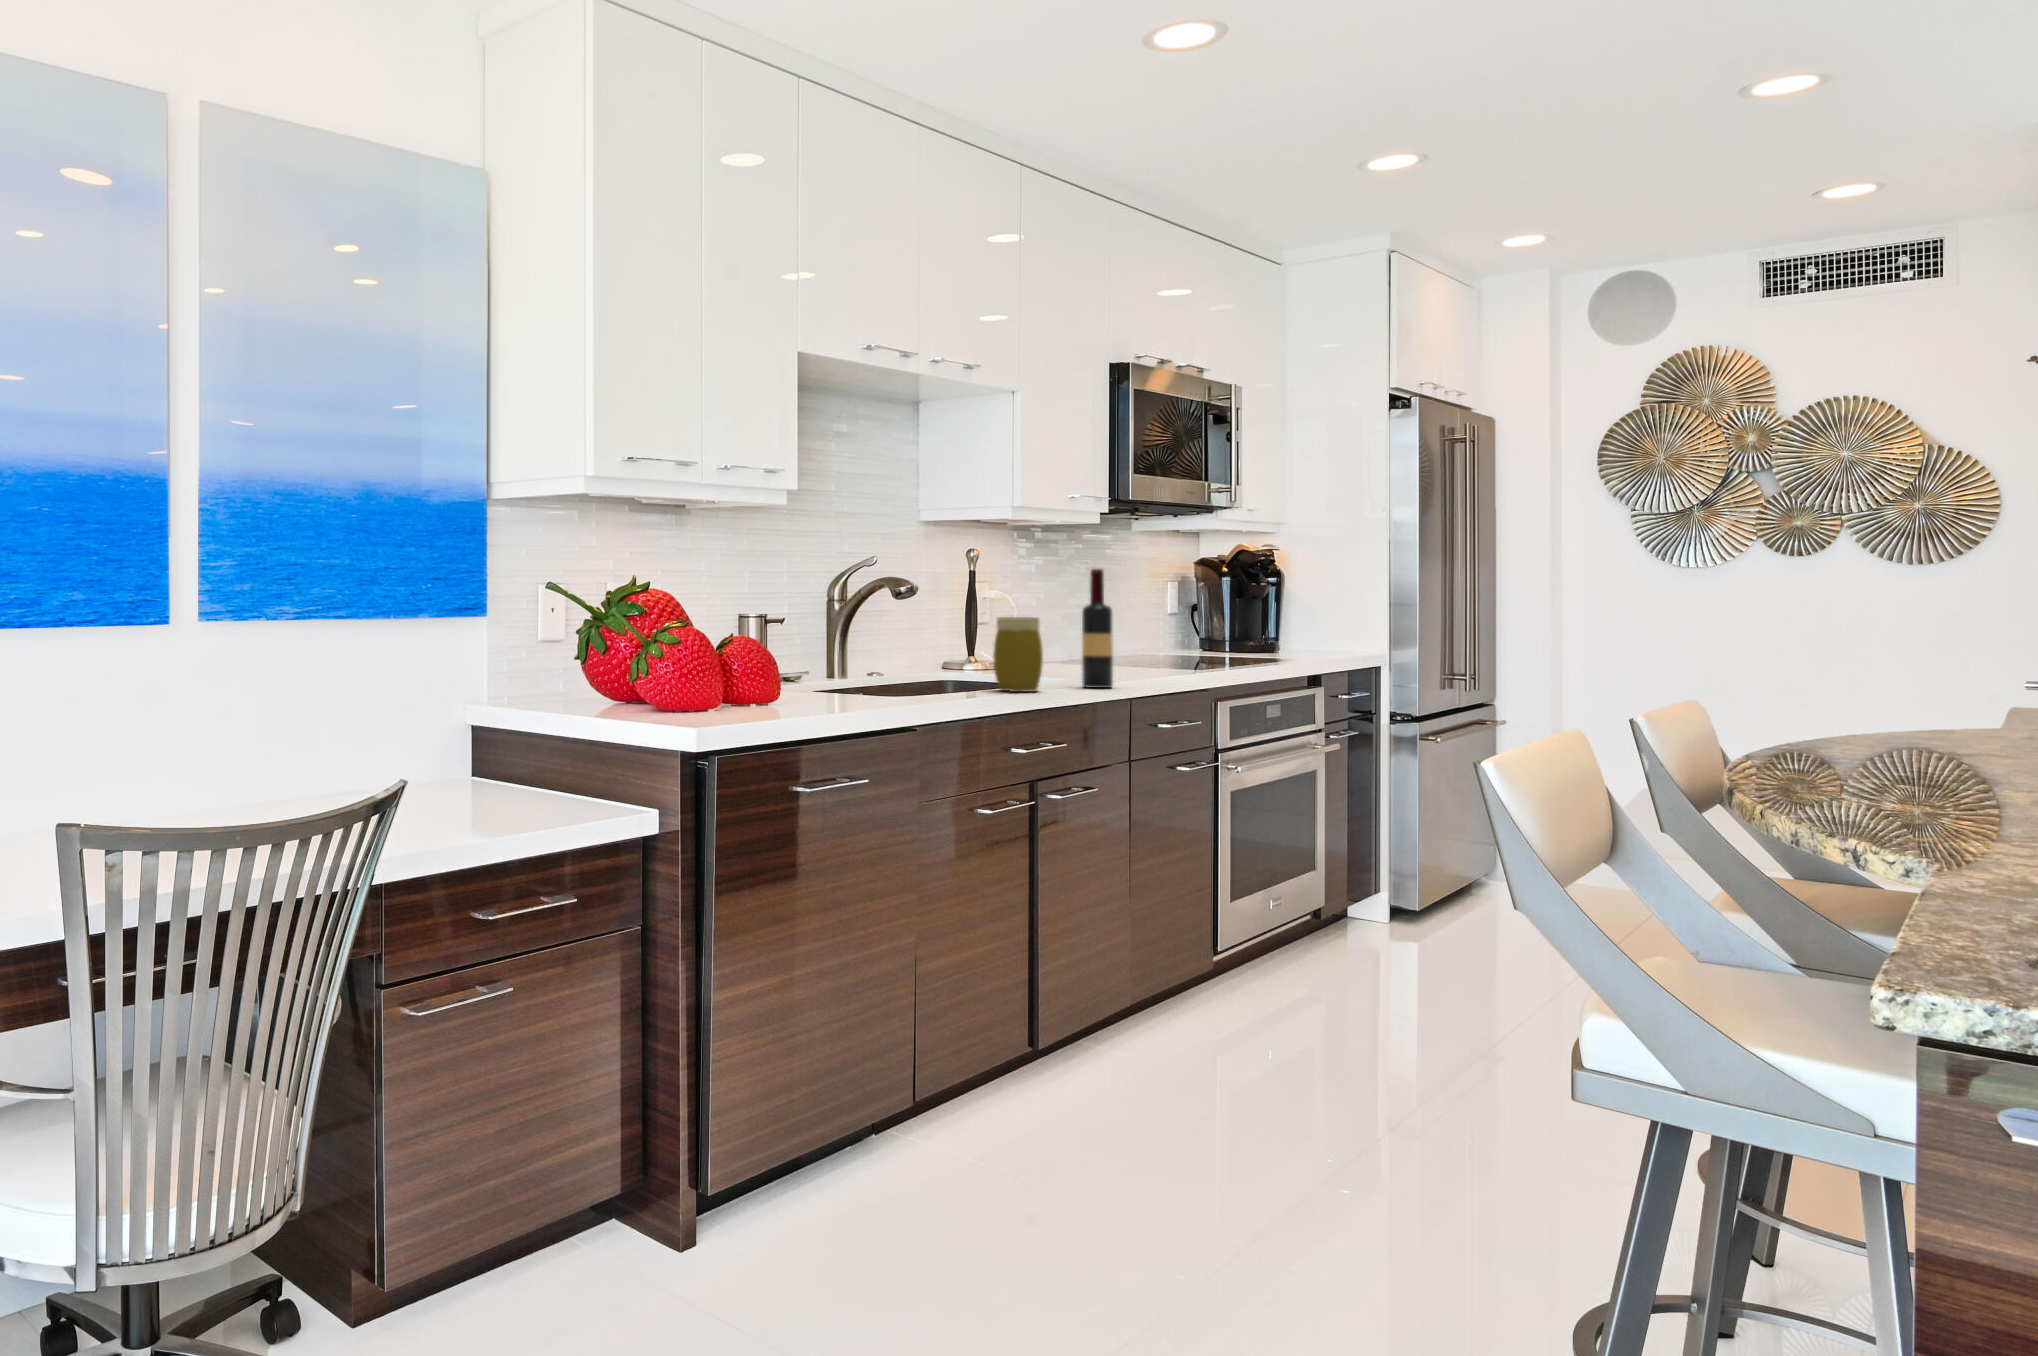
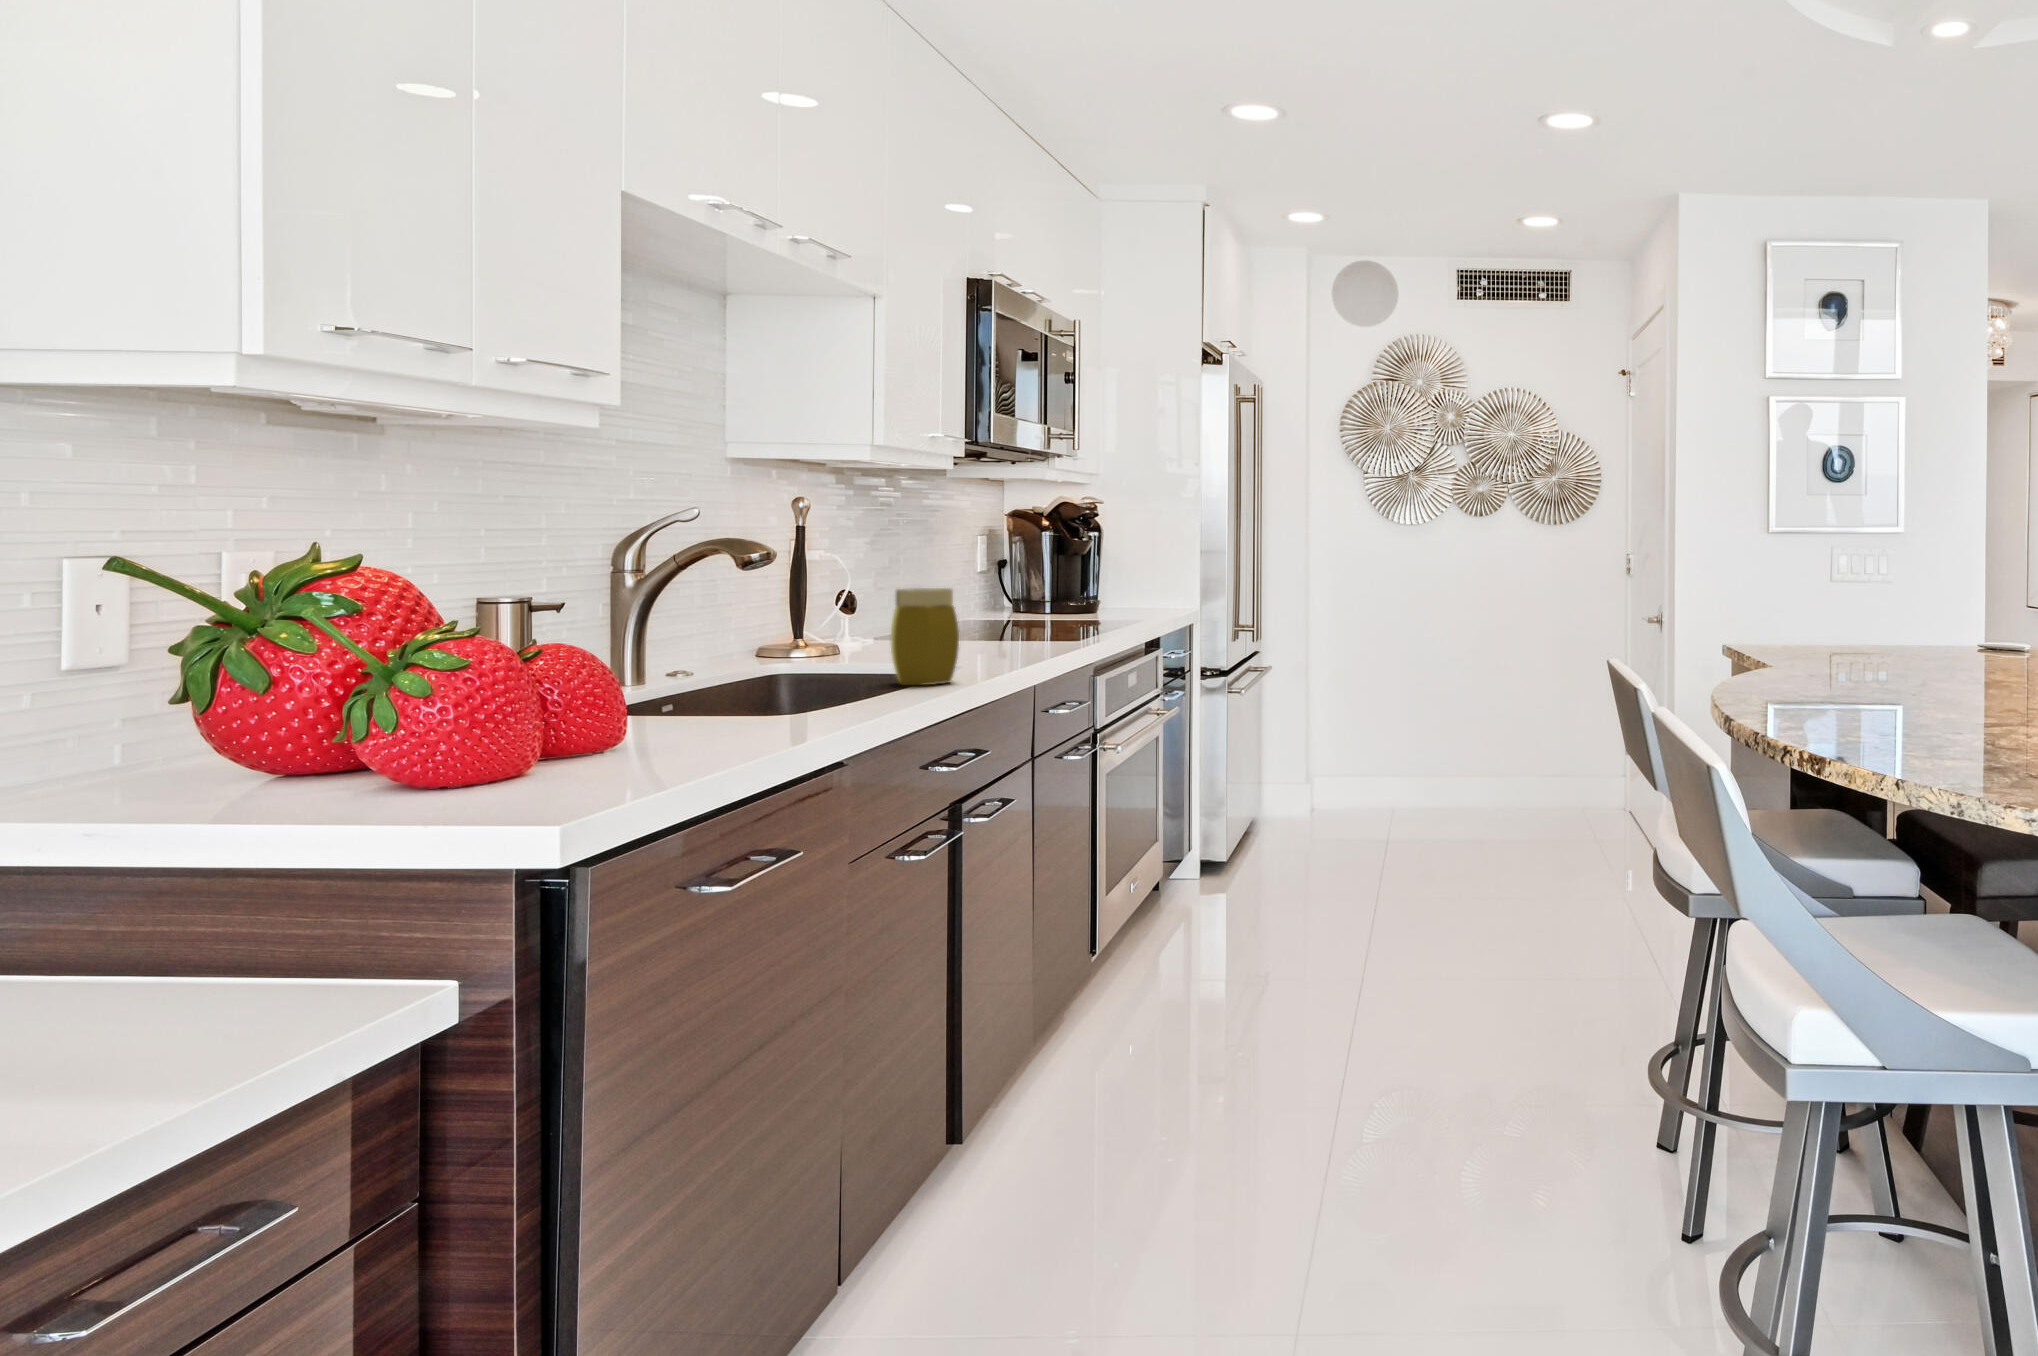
wine bottle: present [1082,569,1113,688] -> none [992,527,1029,672]

